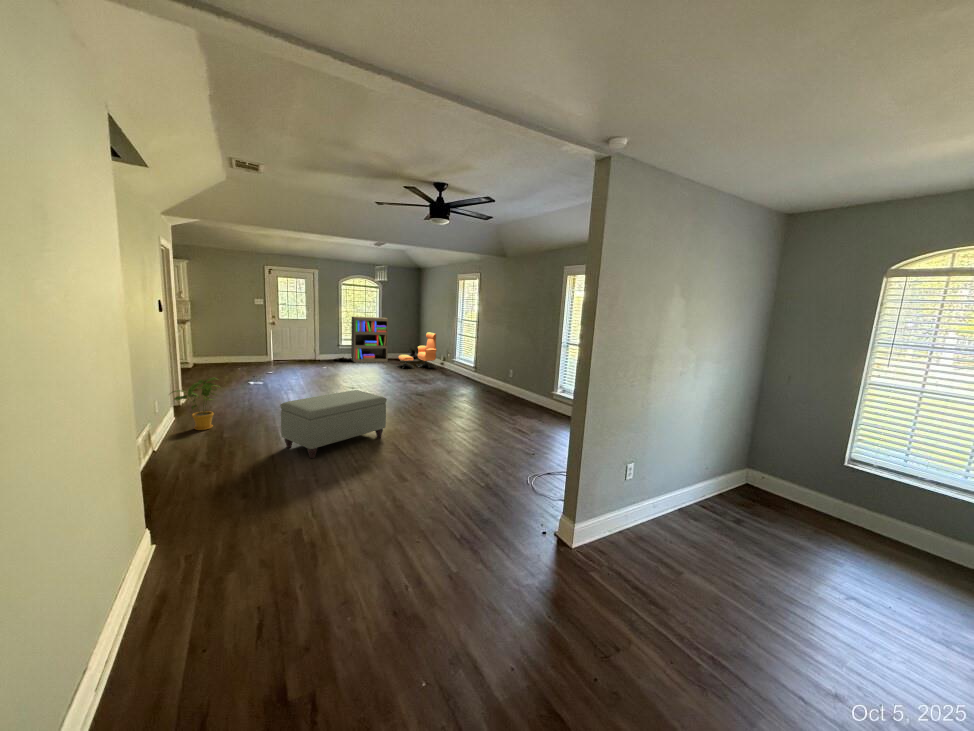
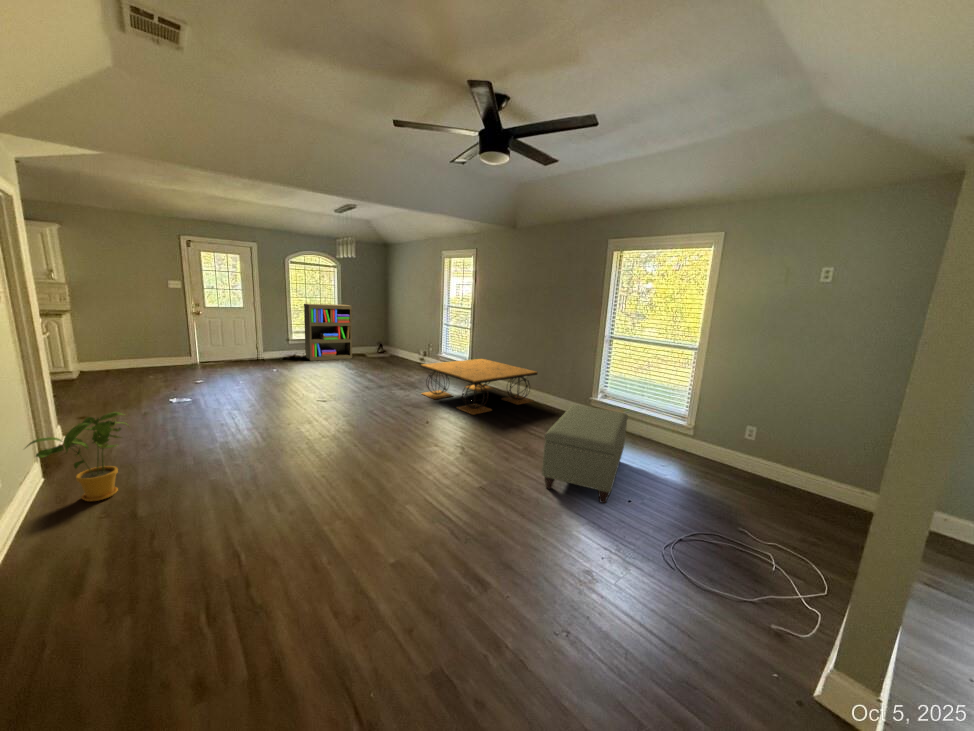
lounge chair: present [396,332,437,368] -> none [366,322,416,367]
coffee table: none [427,363,519,403] -> present [421,359,538,415]
ottoman: present [280,390,387,458] -> present [542,405,628,503]

